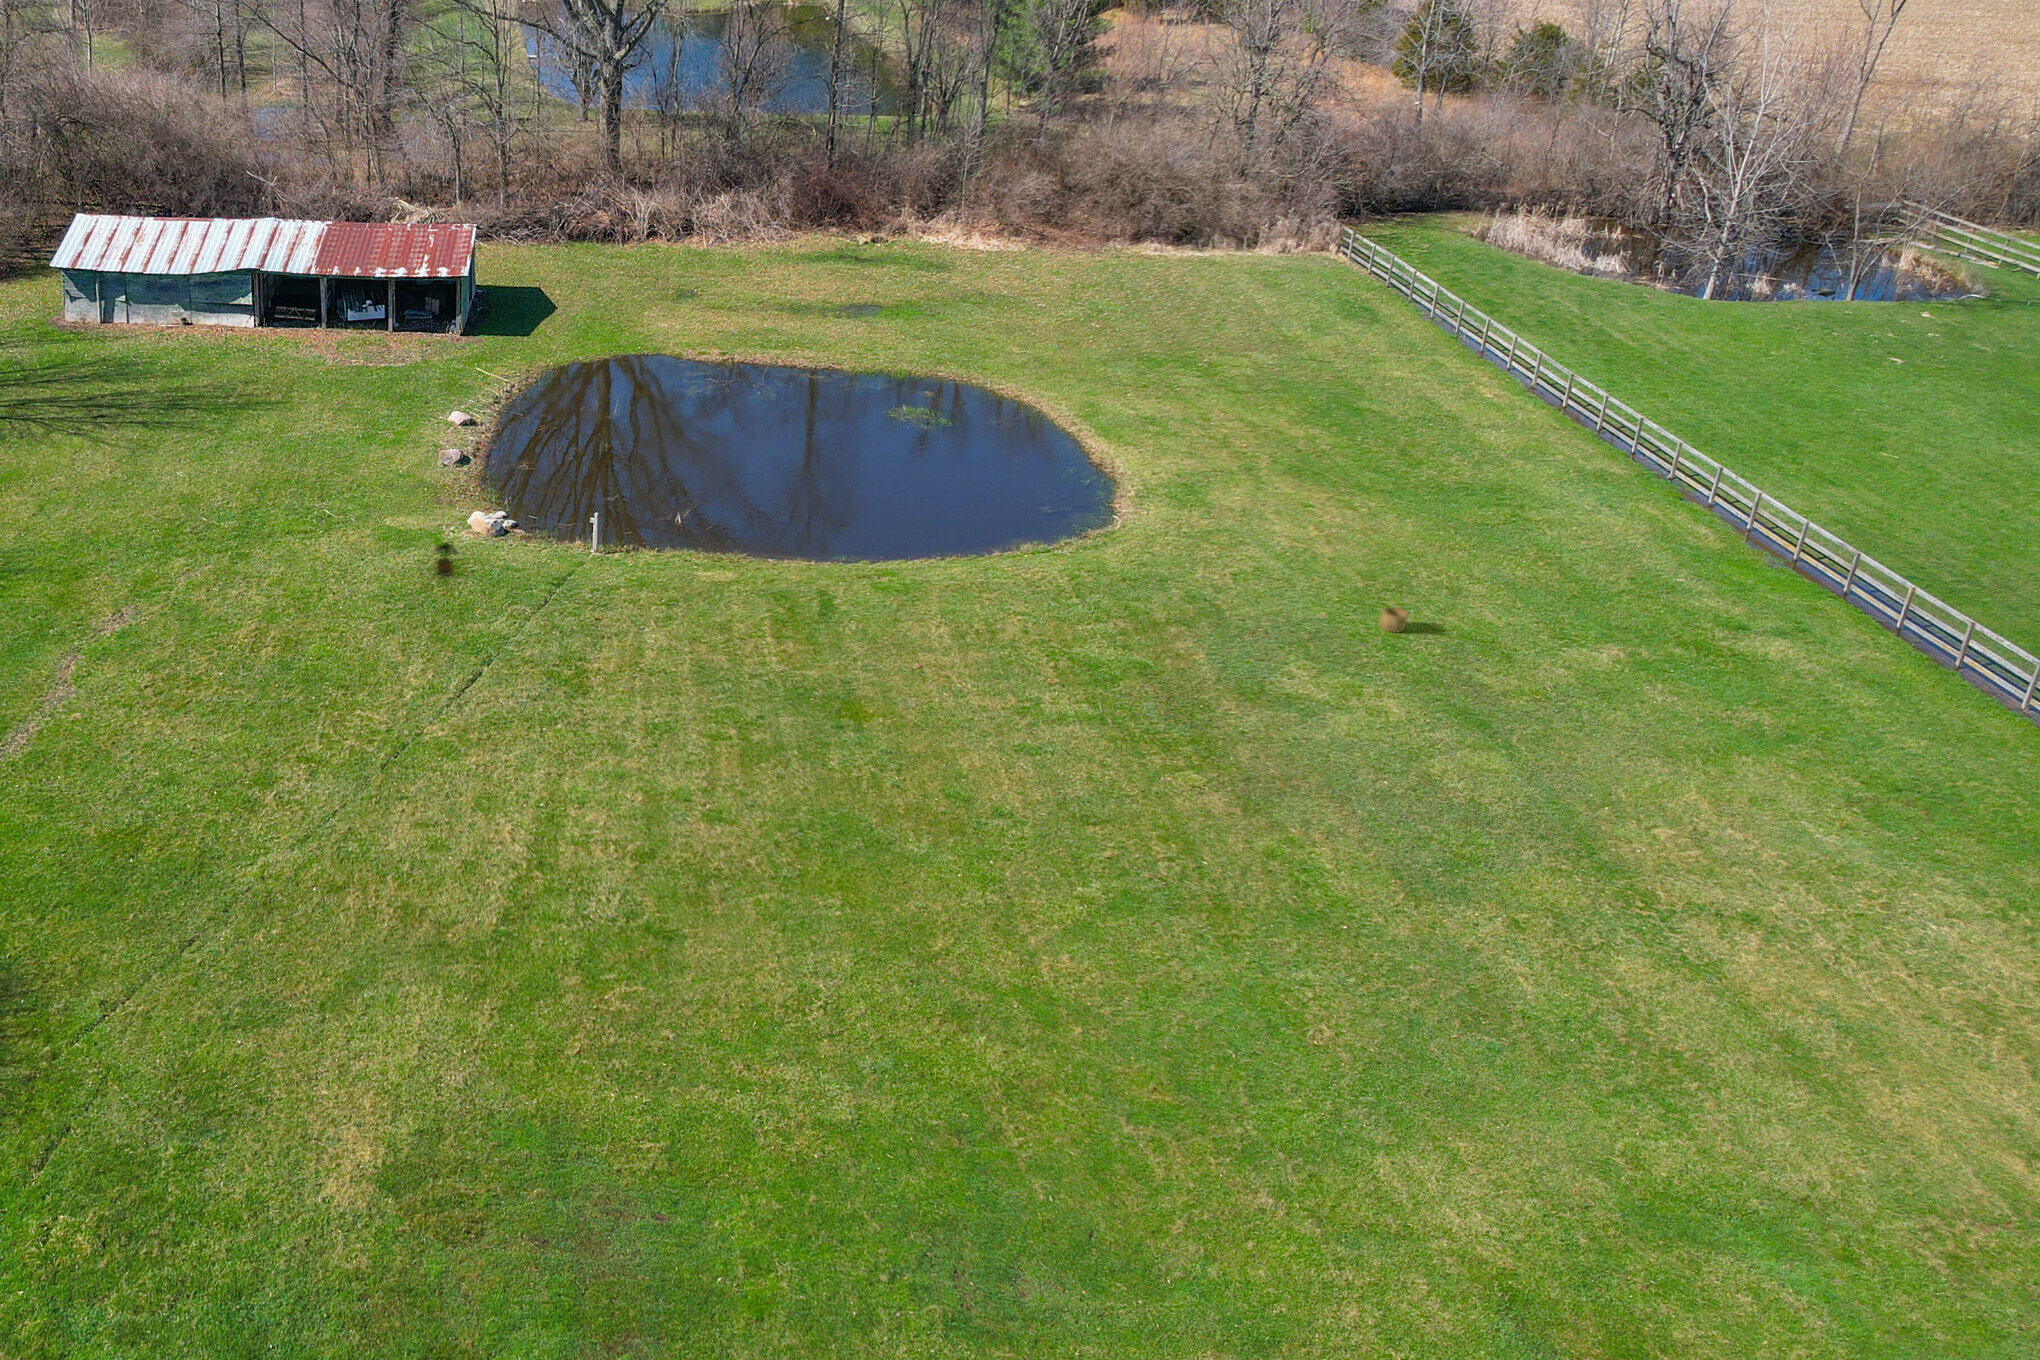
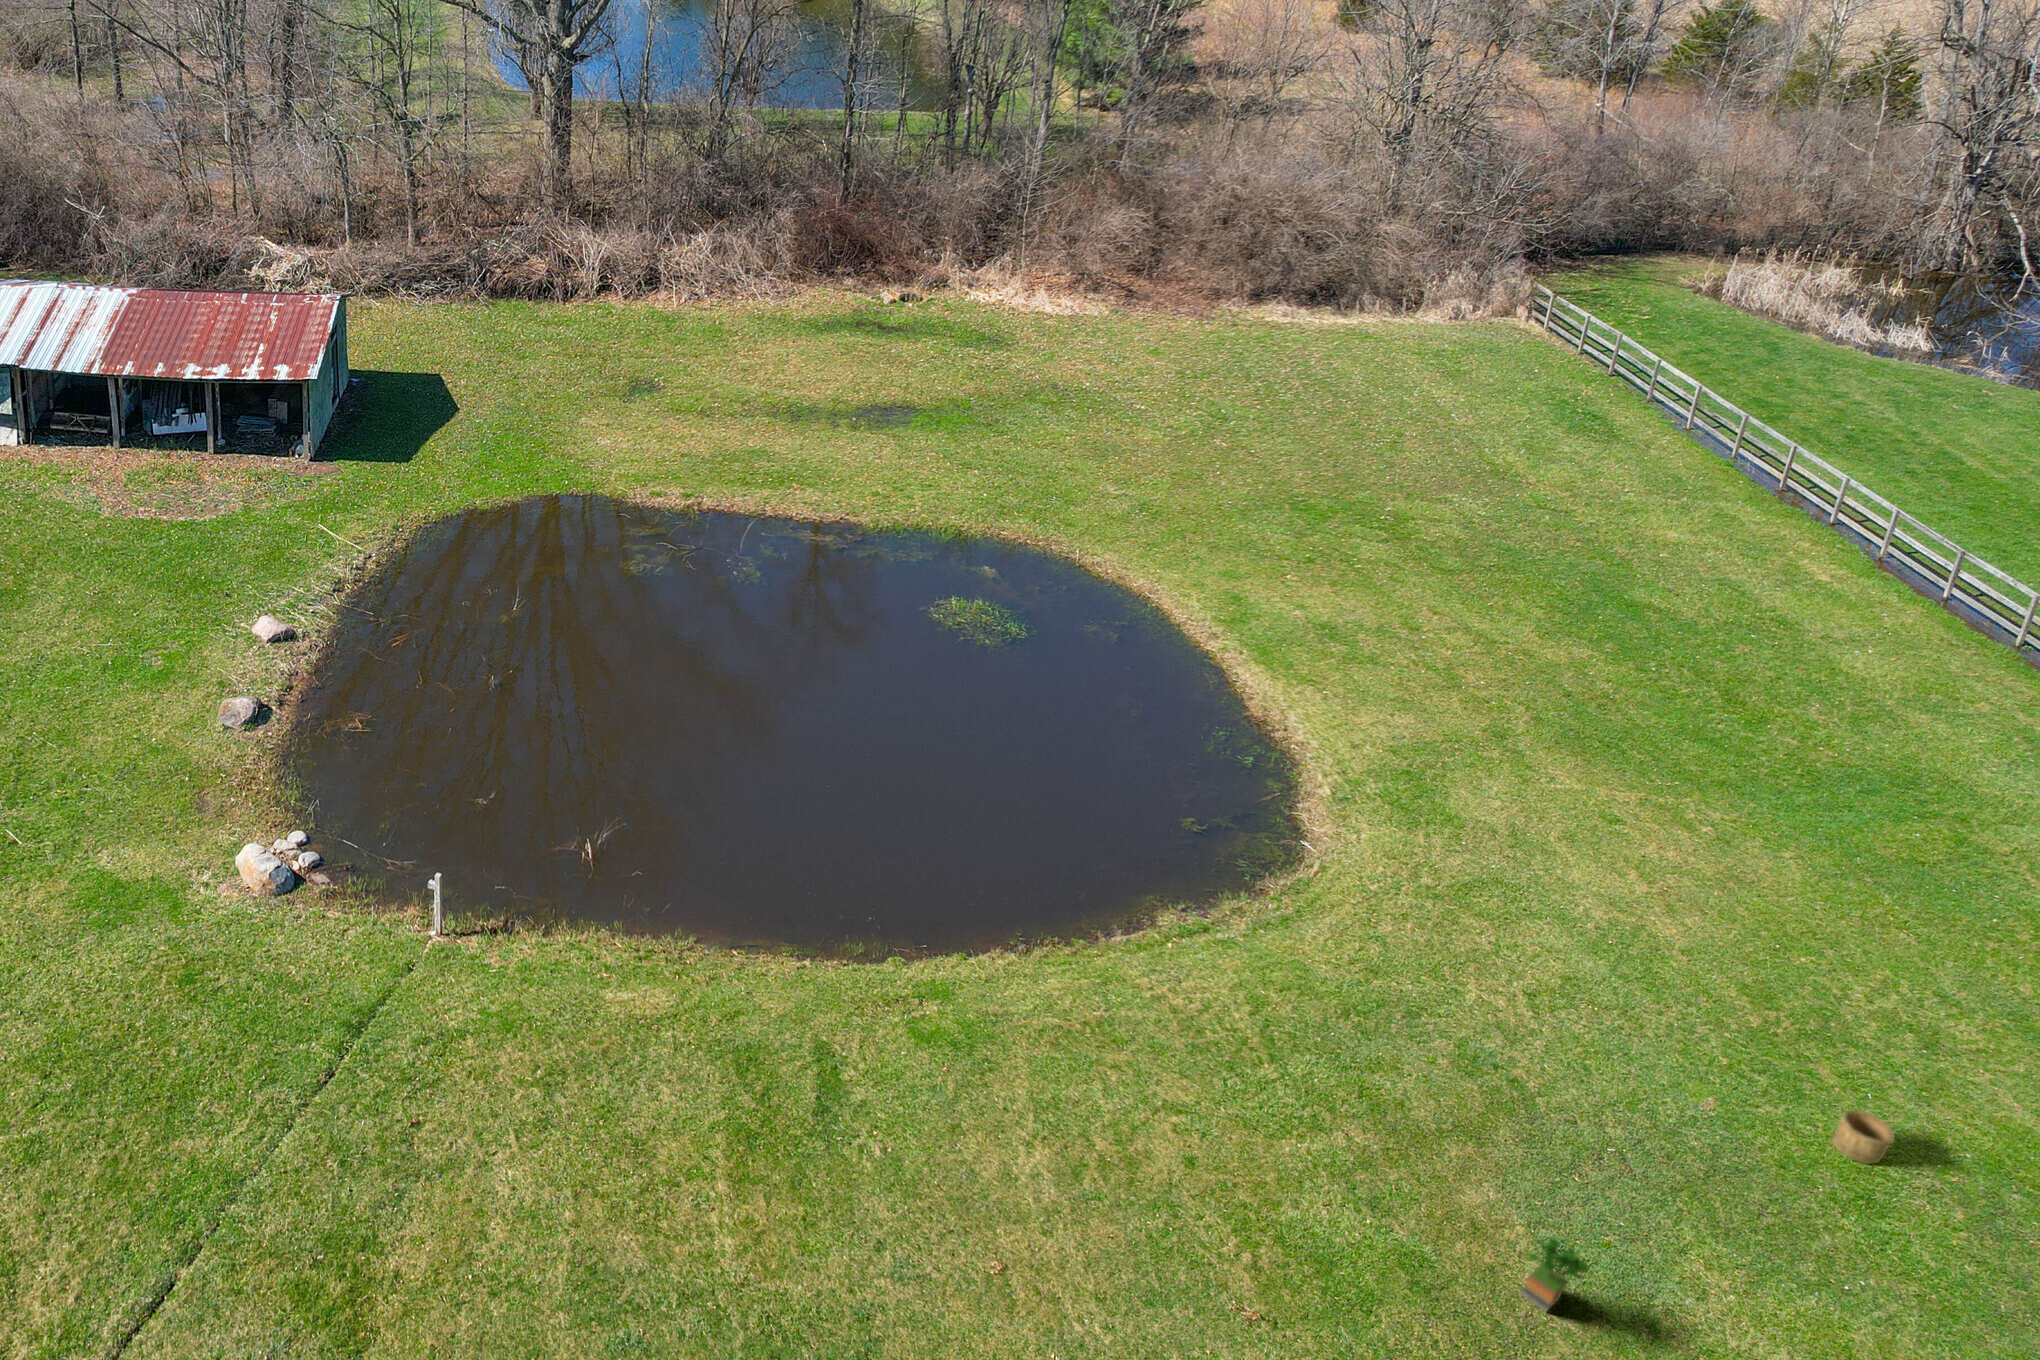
potted tree: present [435,542,458,576] -> present [1521,1238,1589,1312]

